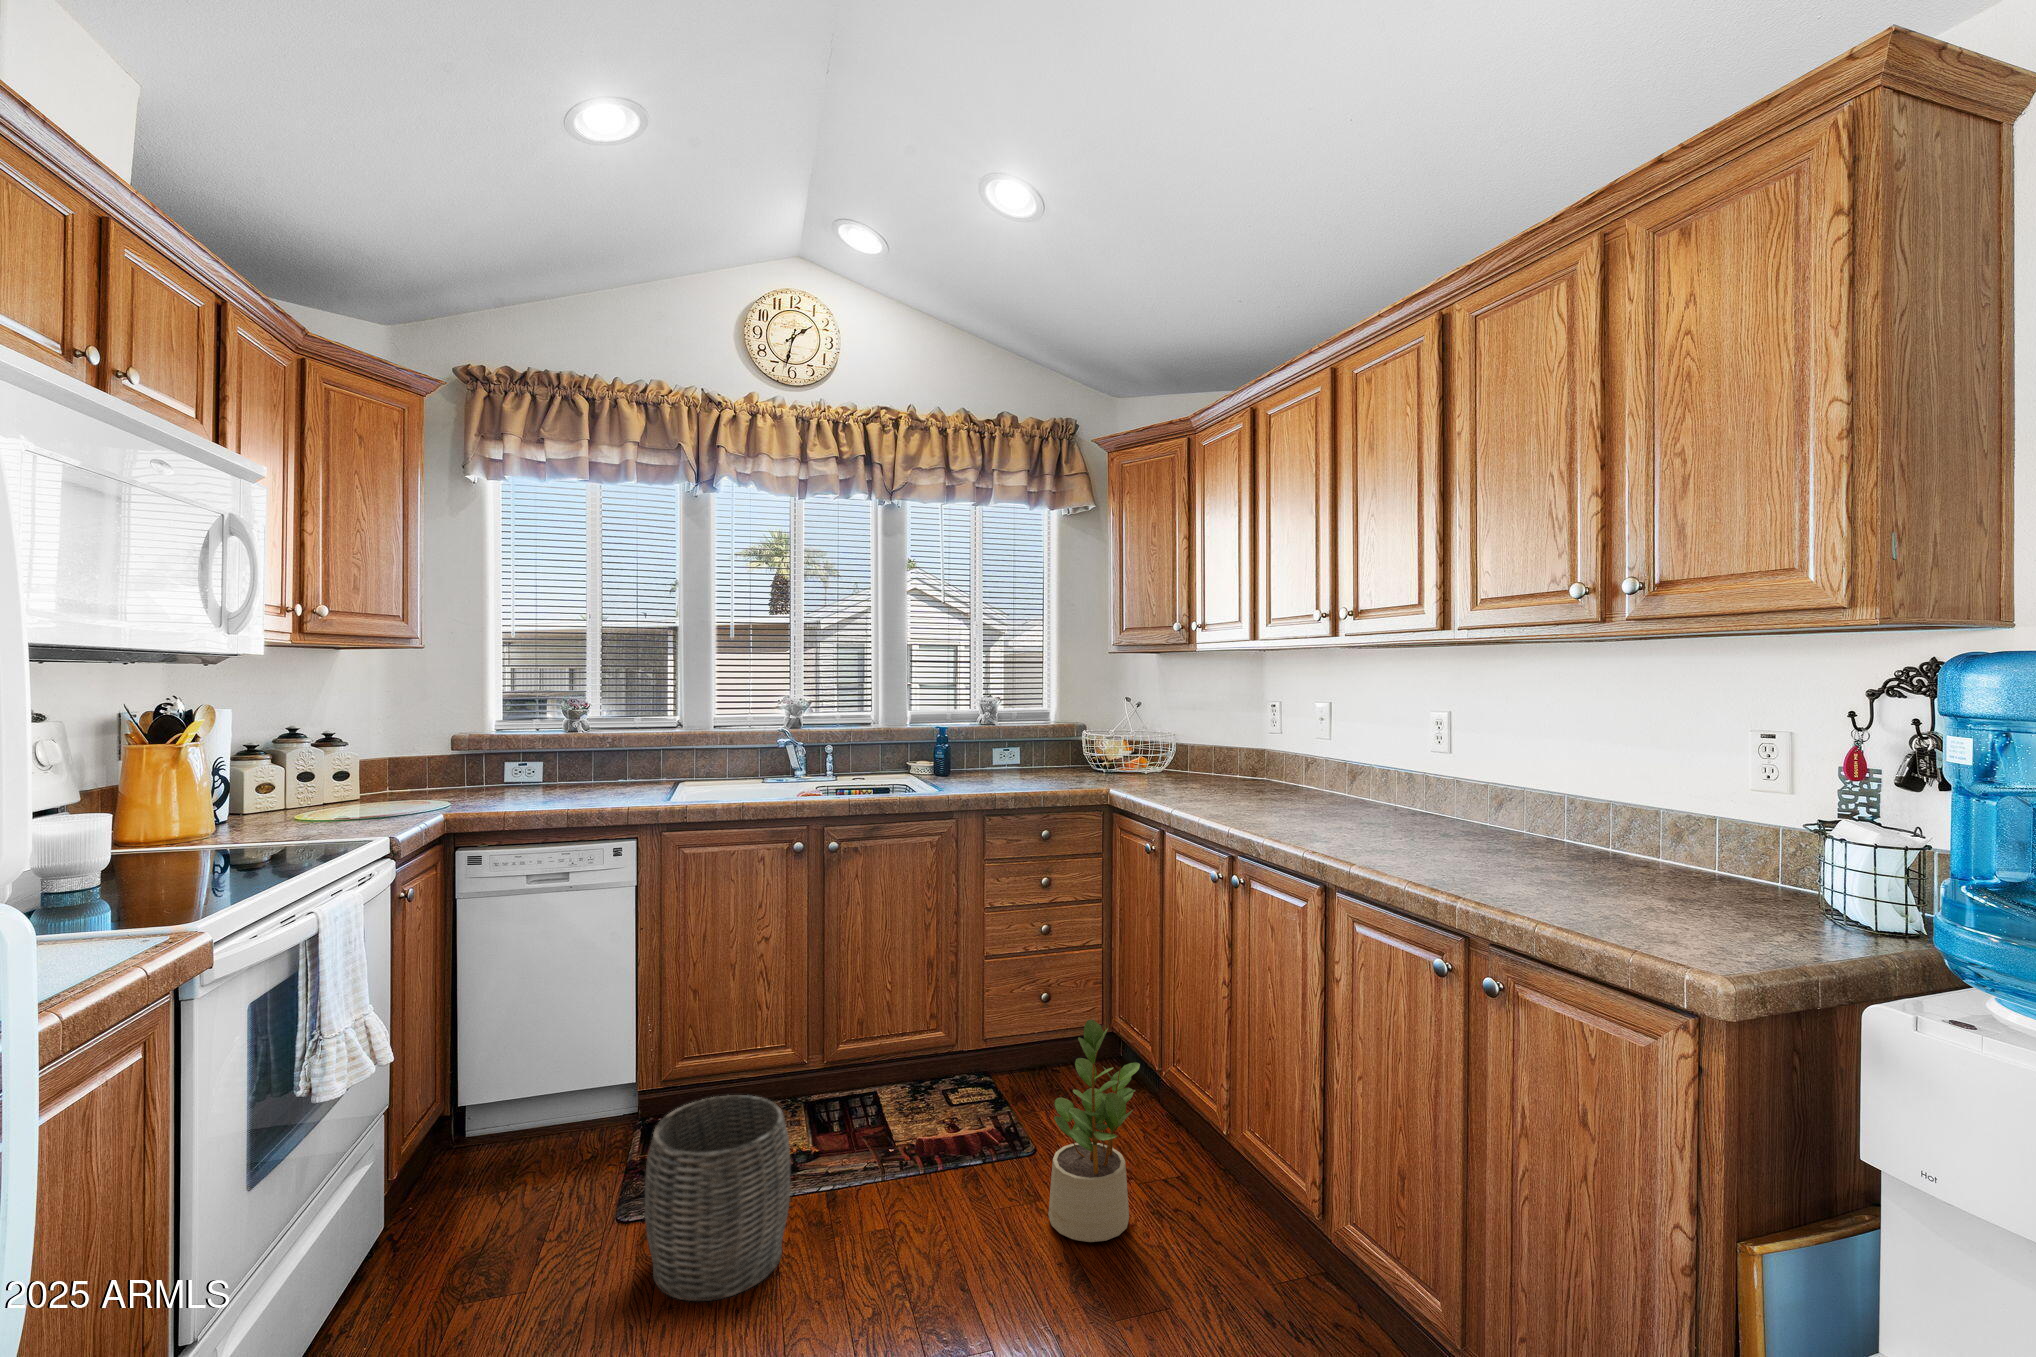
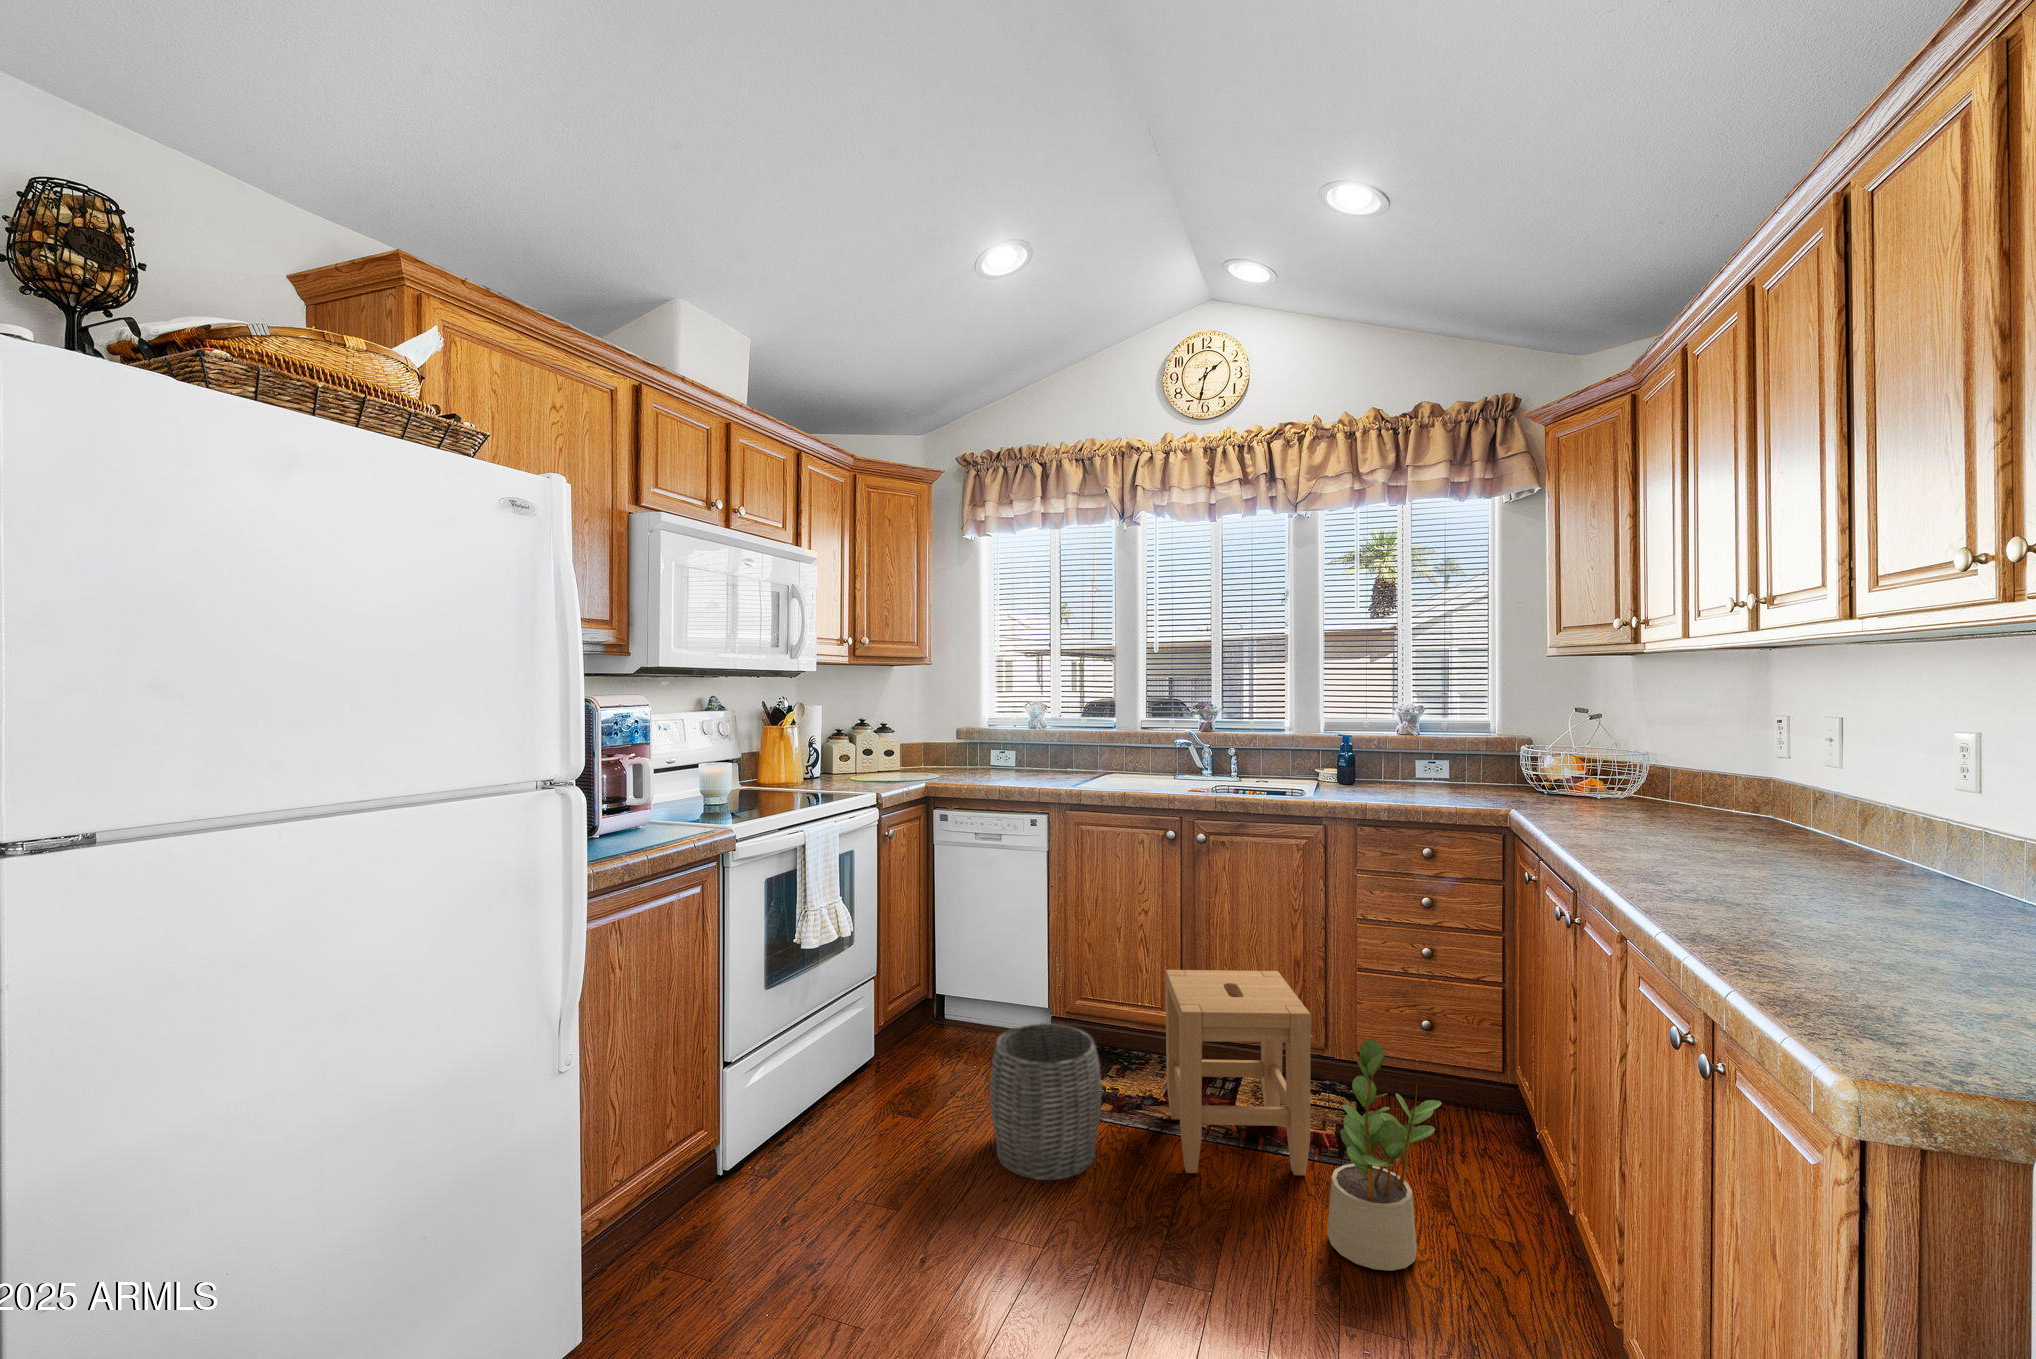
stool: none [827,977,1003,1219] -> present [1166,970,1311,1175]

